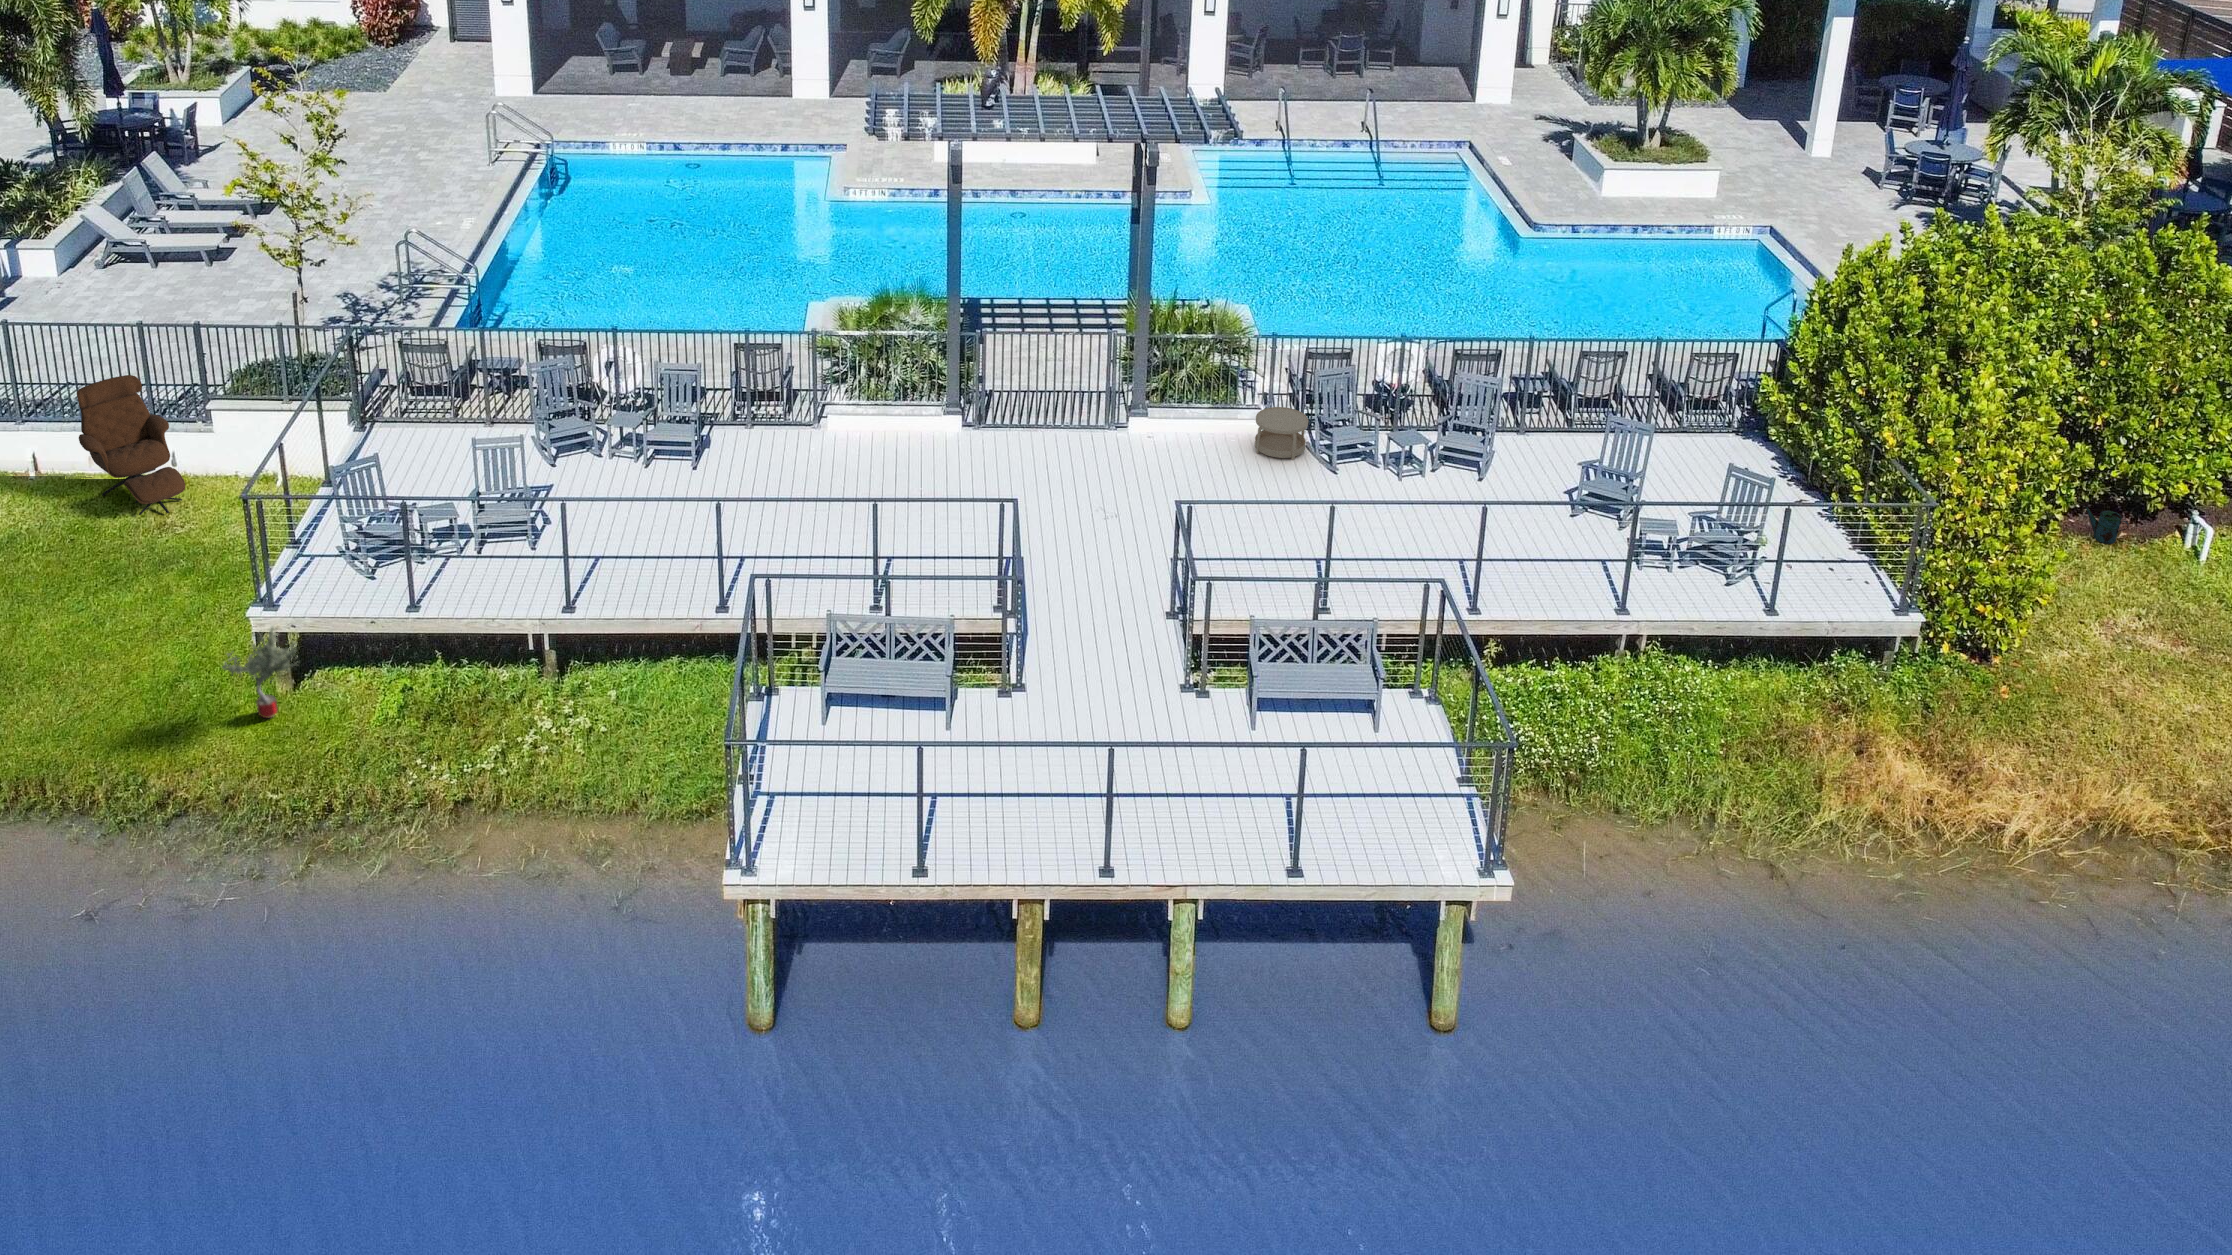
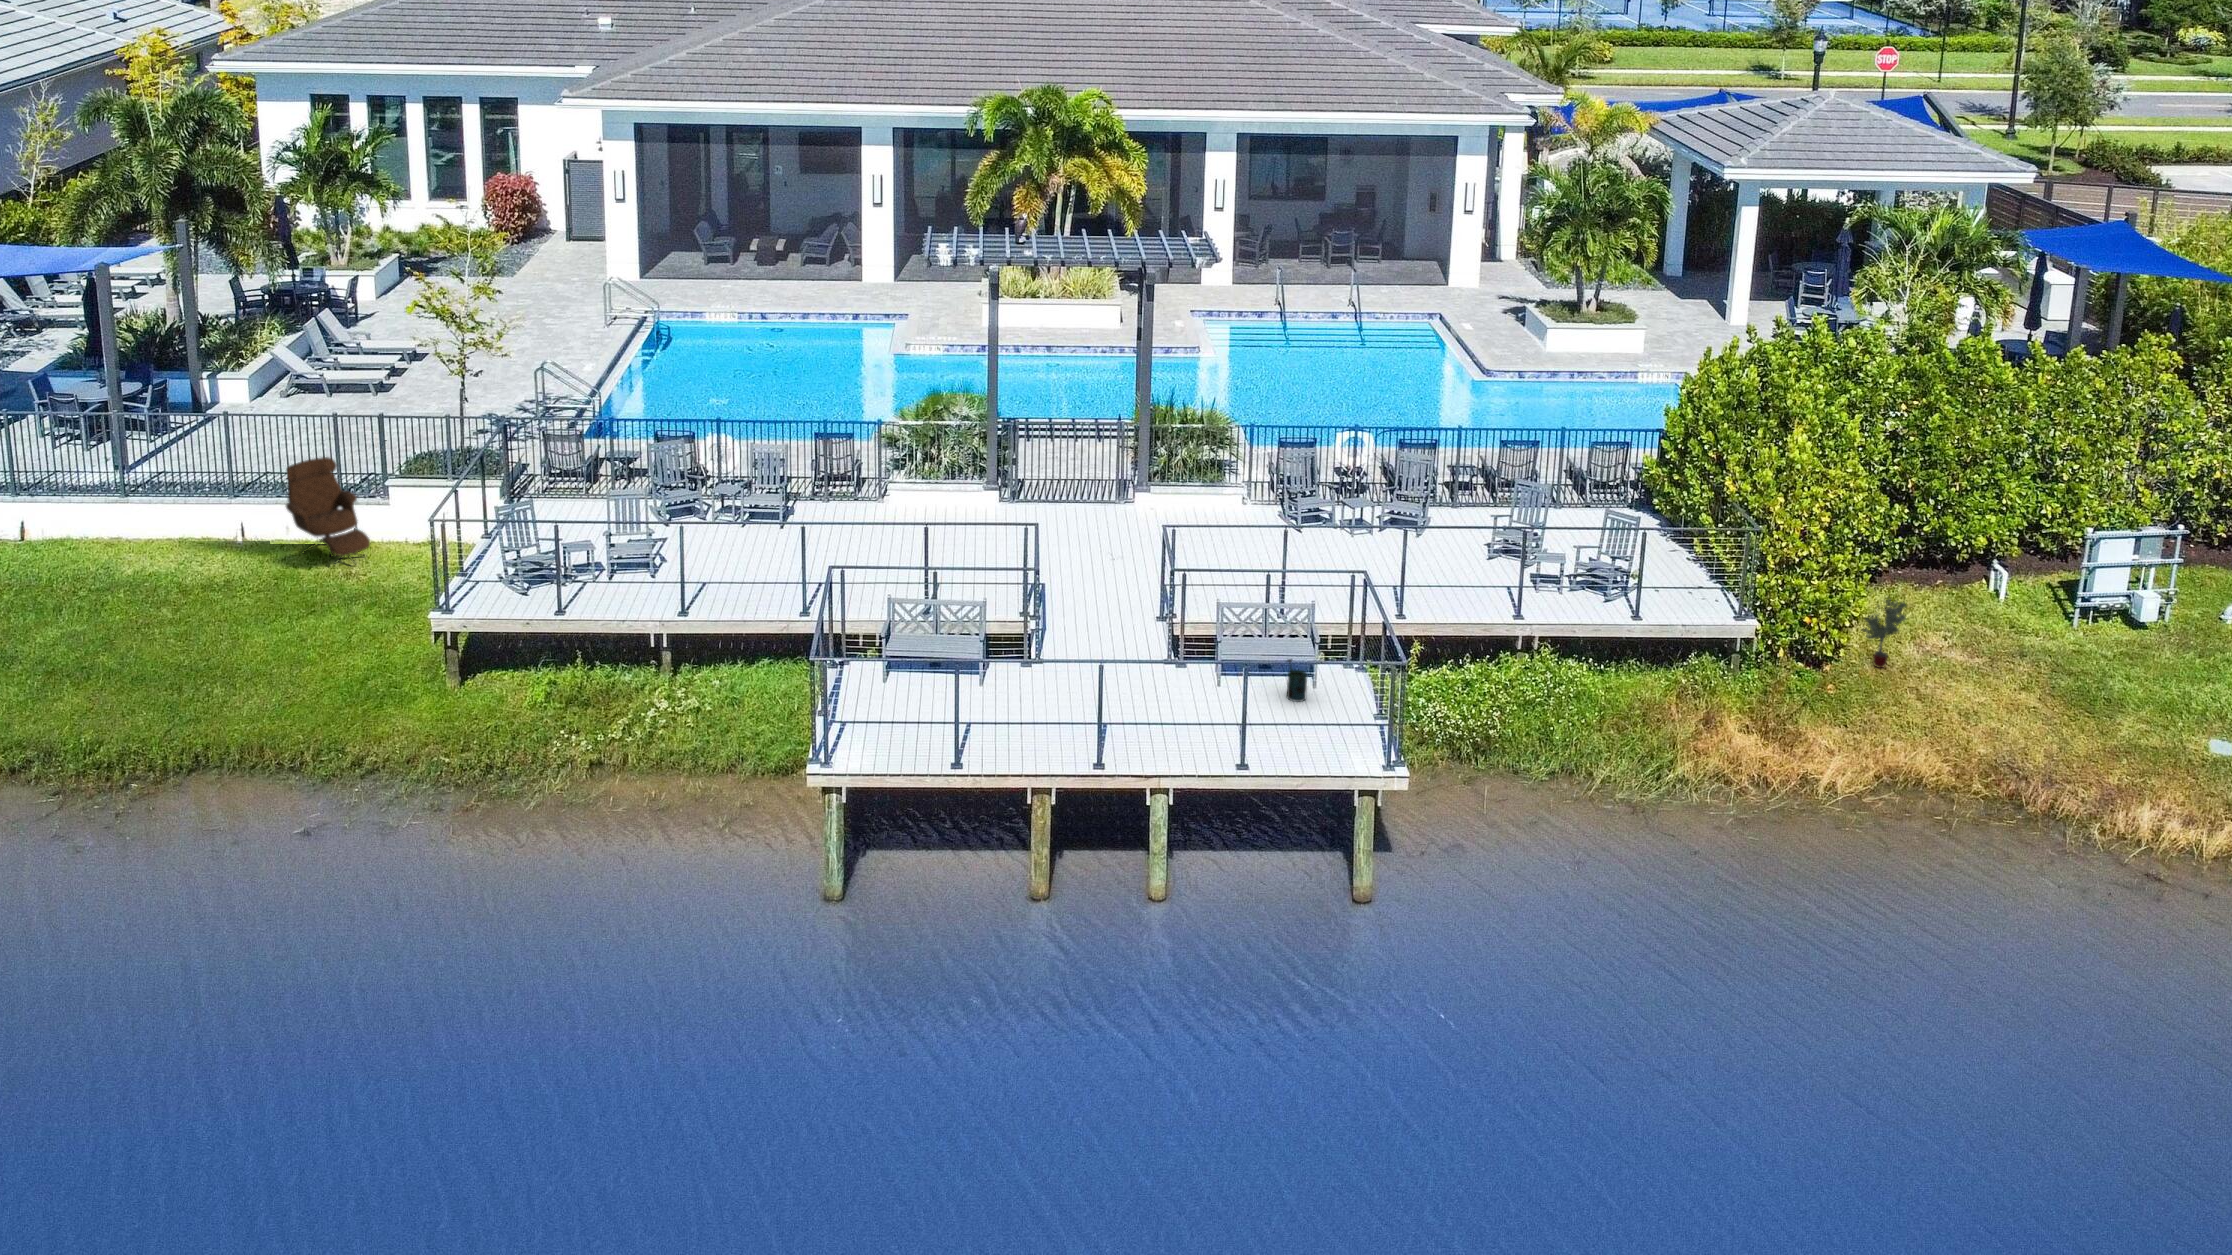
side table: present [1255,407,1309,460] -> none [1235,481,1277,522]
watering can: present [2082,502,2129,544] -> present [1287,659,1308,702]
potted tree: present [223,627,298,718] -> present [1861,599,1906,668]

